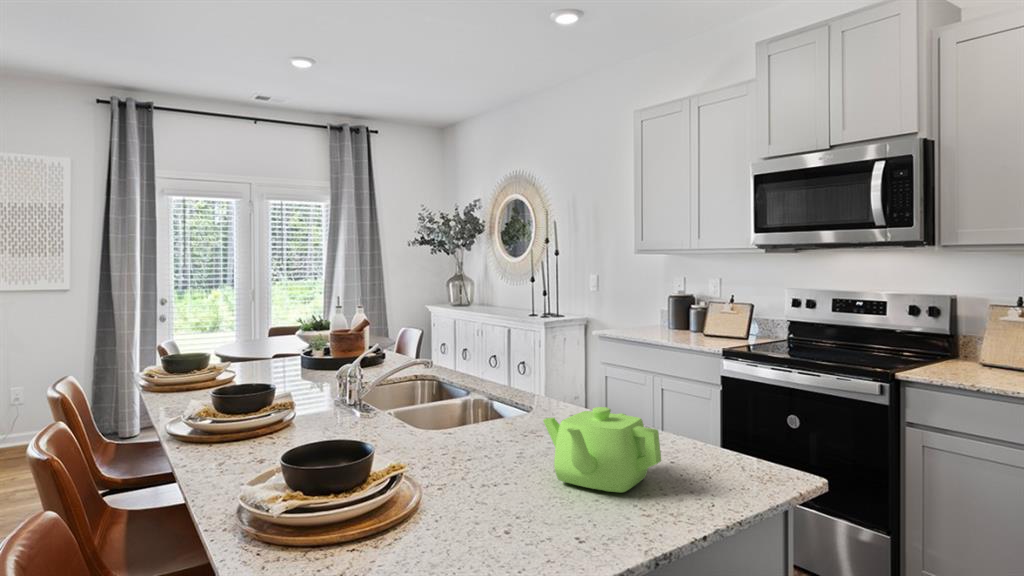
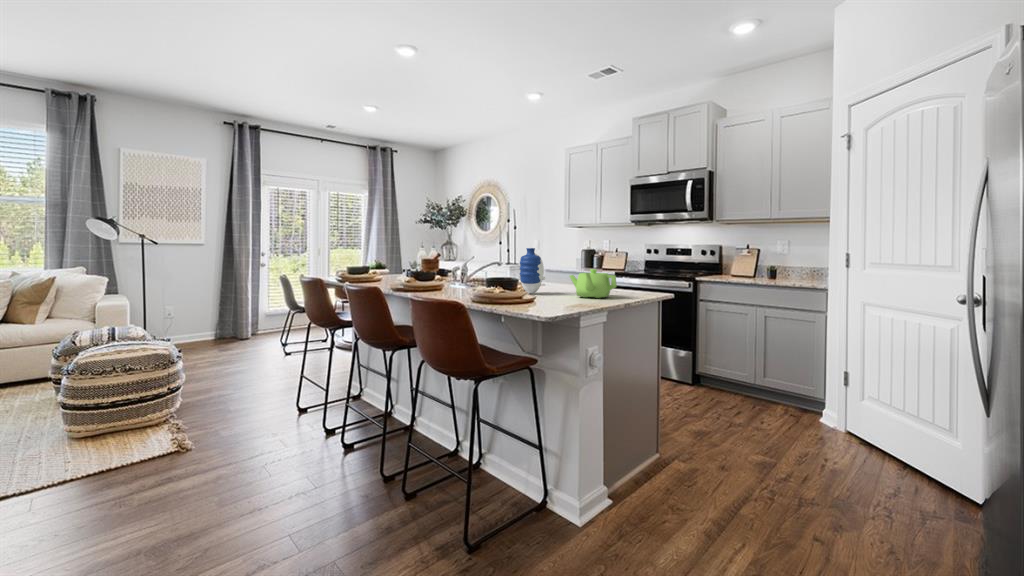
vase: none [432,344,496,453] -> present [520,248,545,294]

